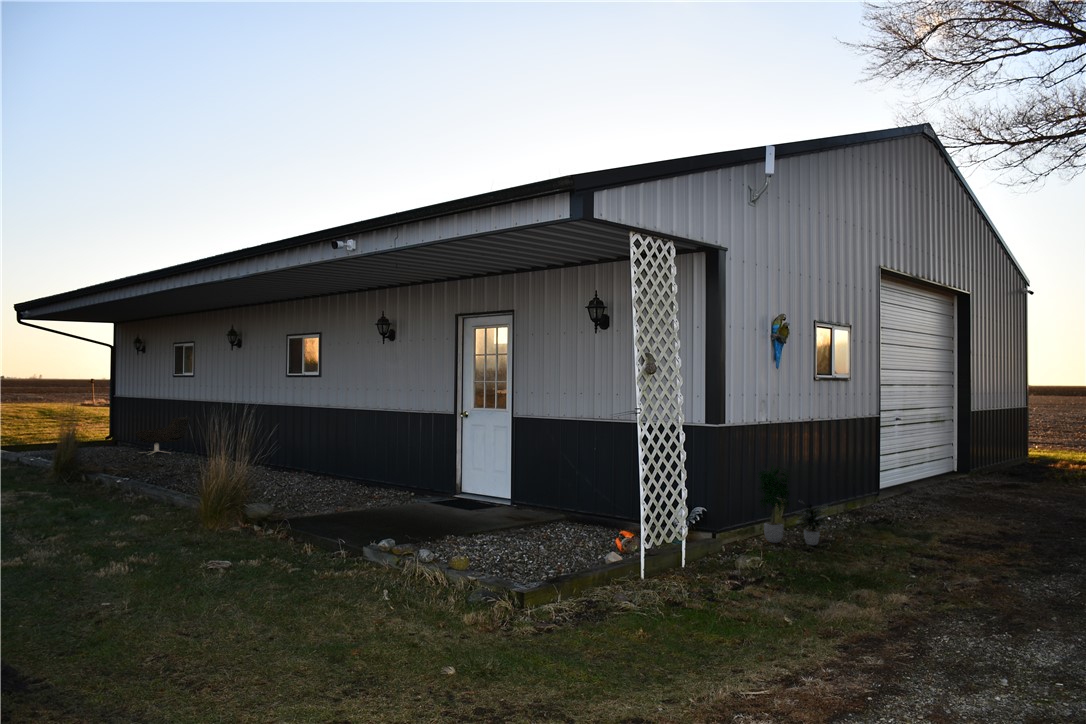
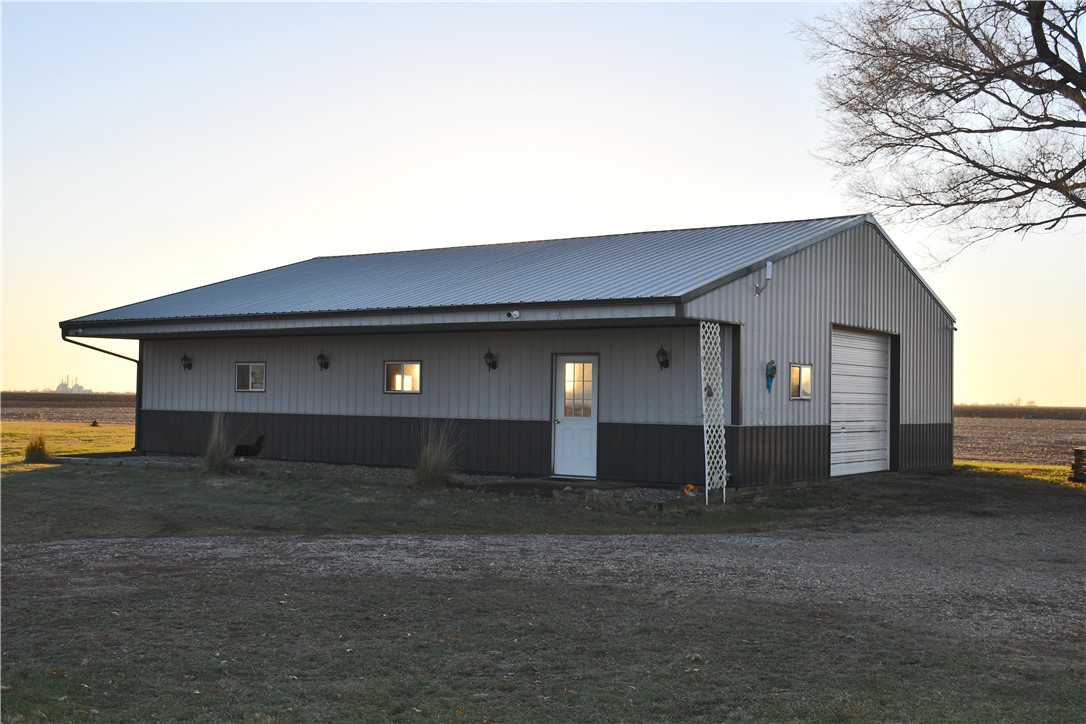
potted plant: present [759,465,827,545] -> none [760,448,802,494]

